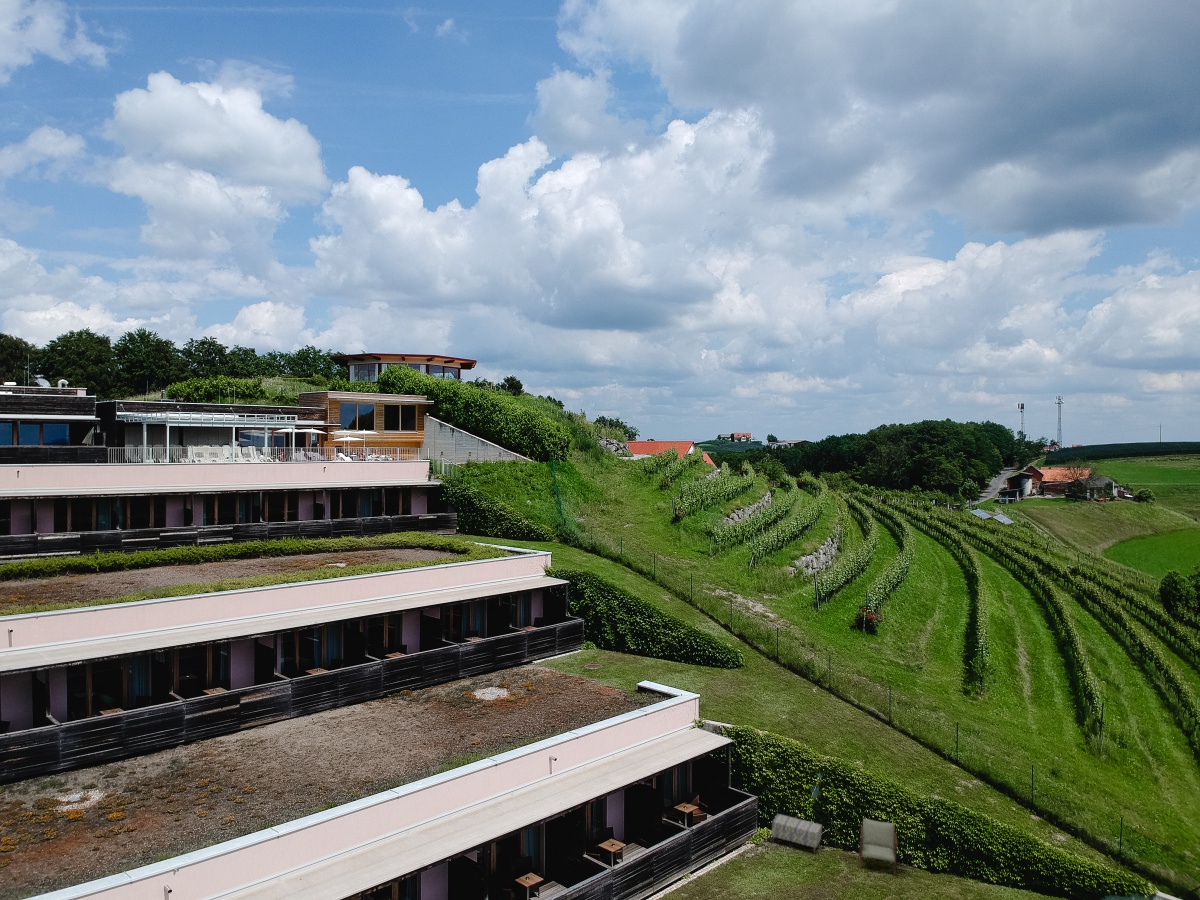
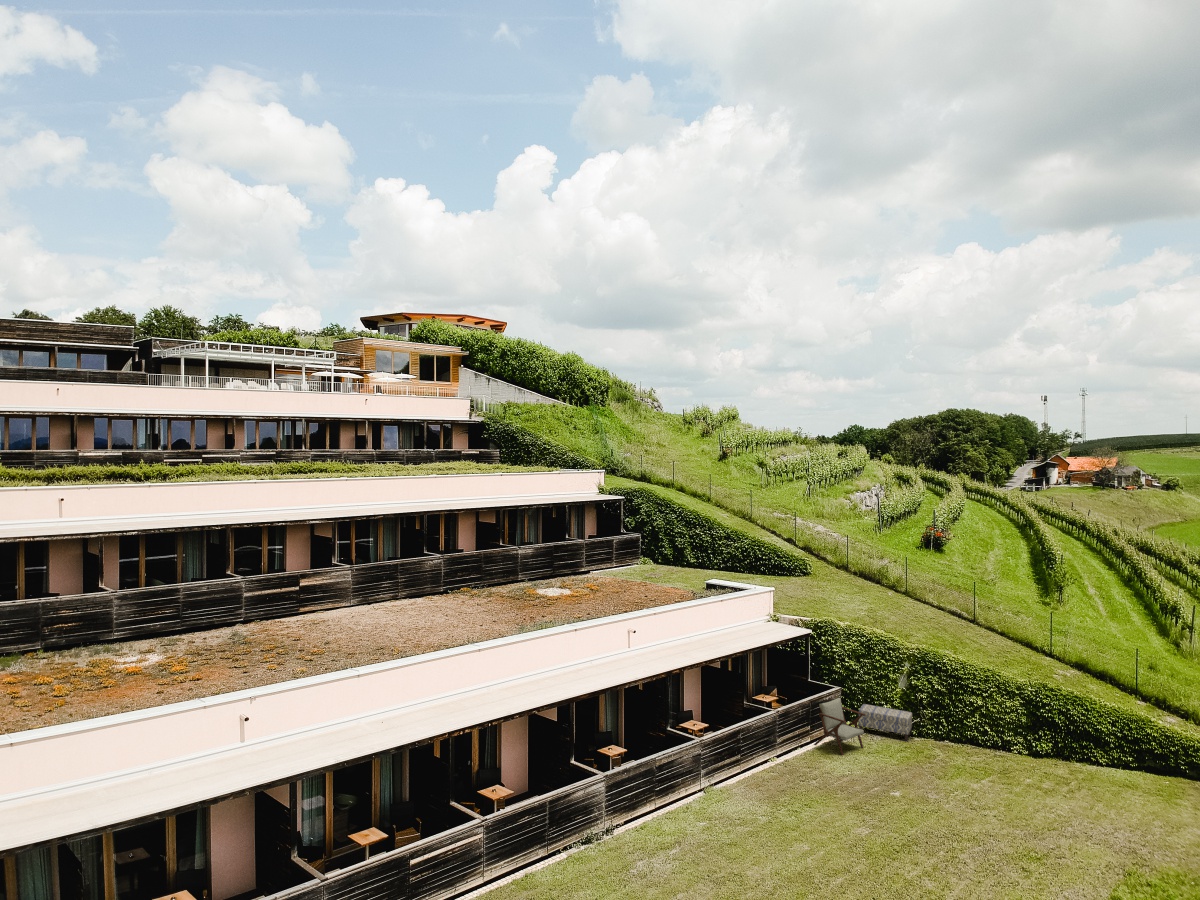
lounge chair: present [859,819,898,875] -> present [814,698,866,755]

